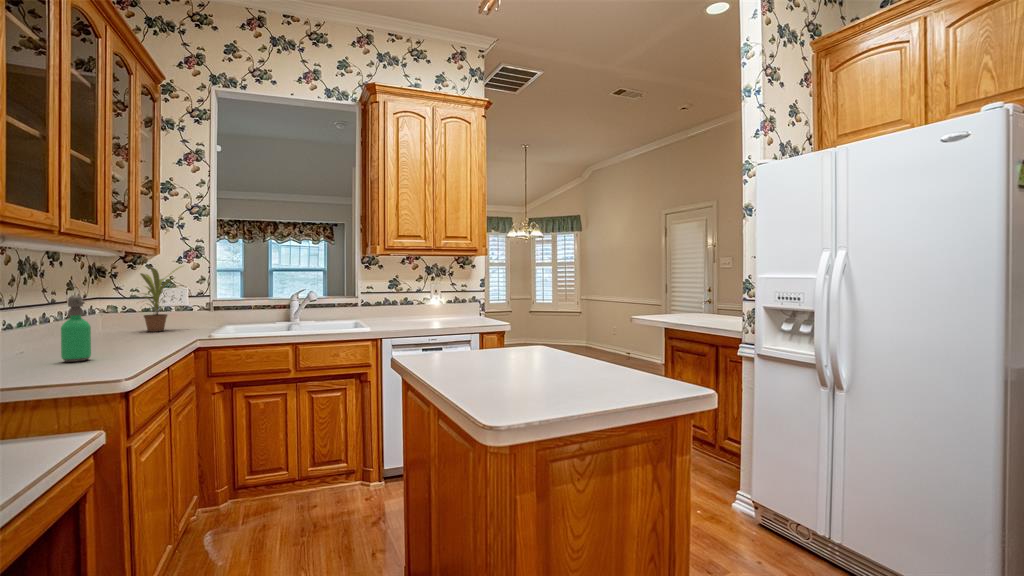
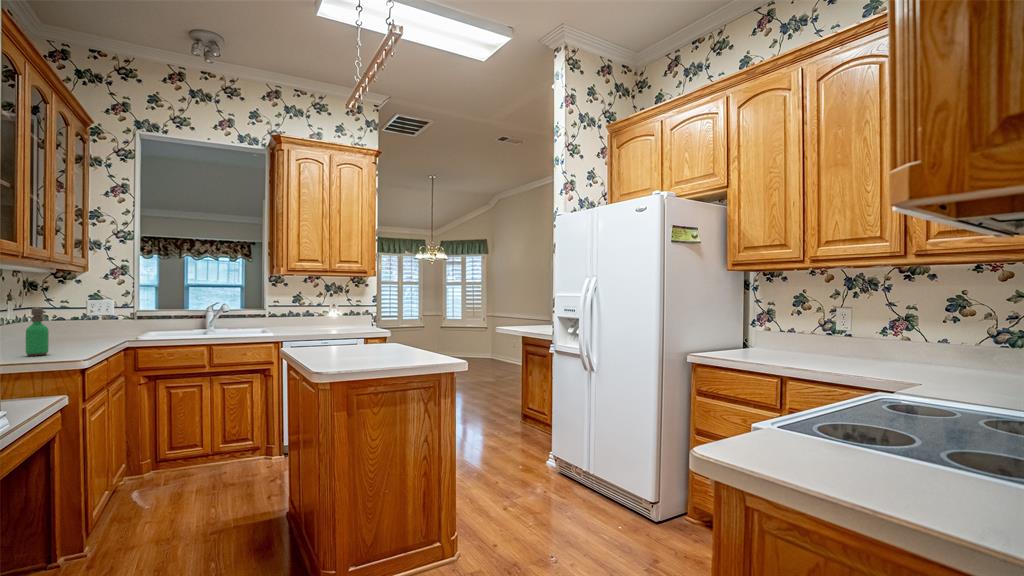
potted plant: present [140,266,182,332] -> none [65,281,113,336]

